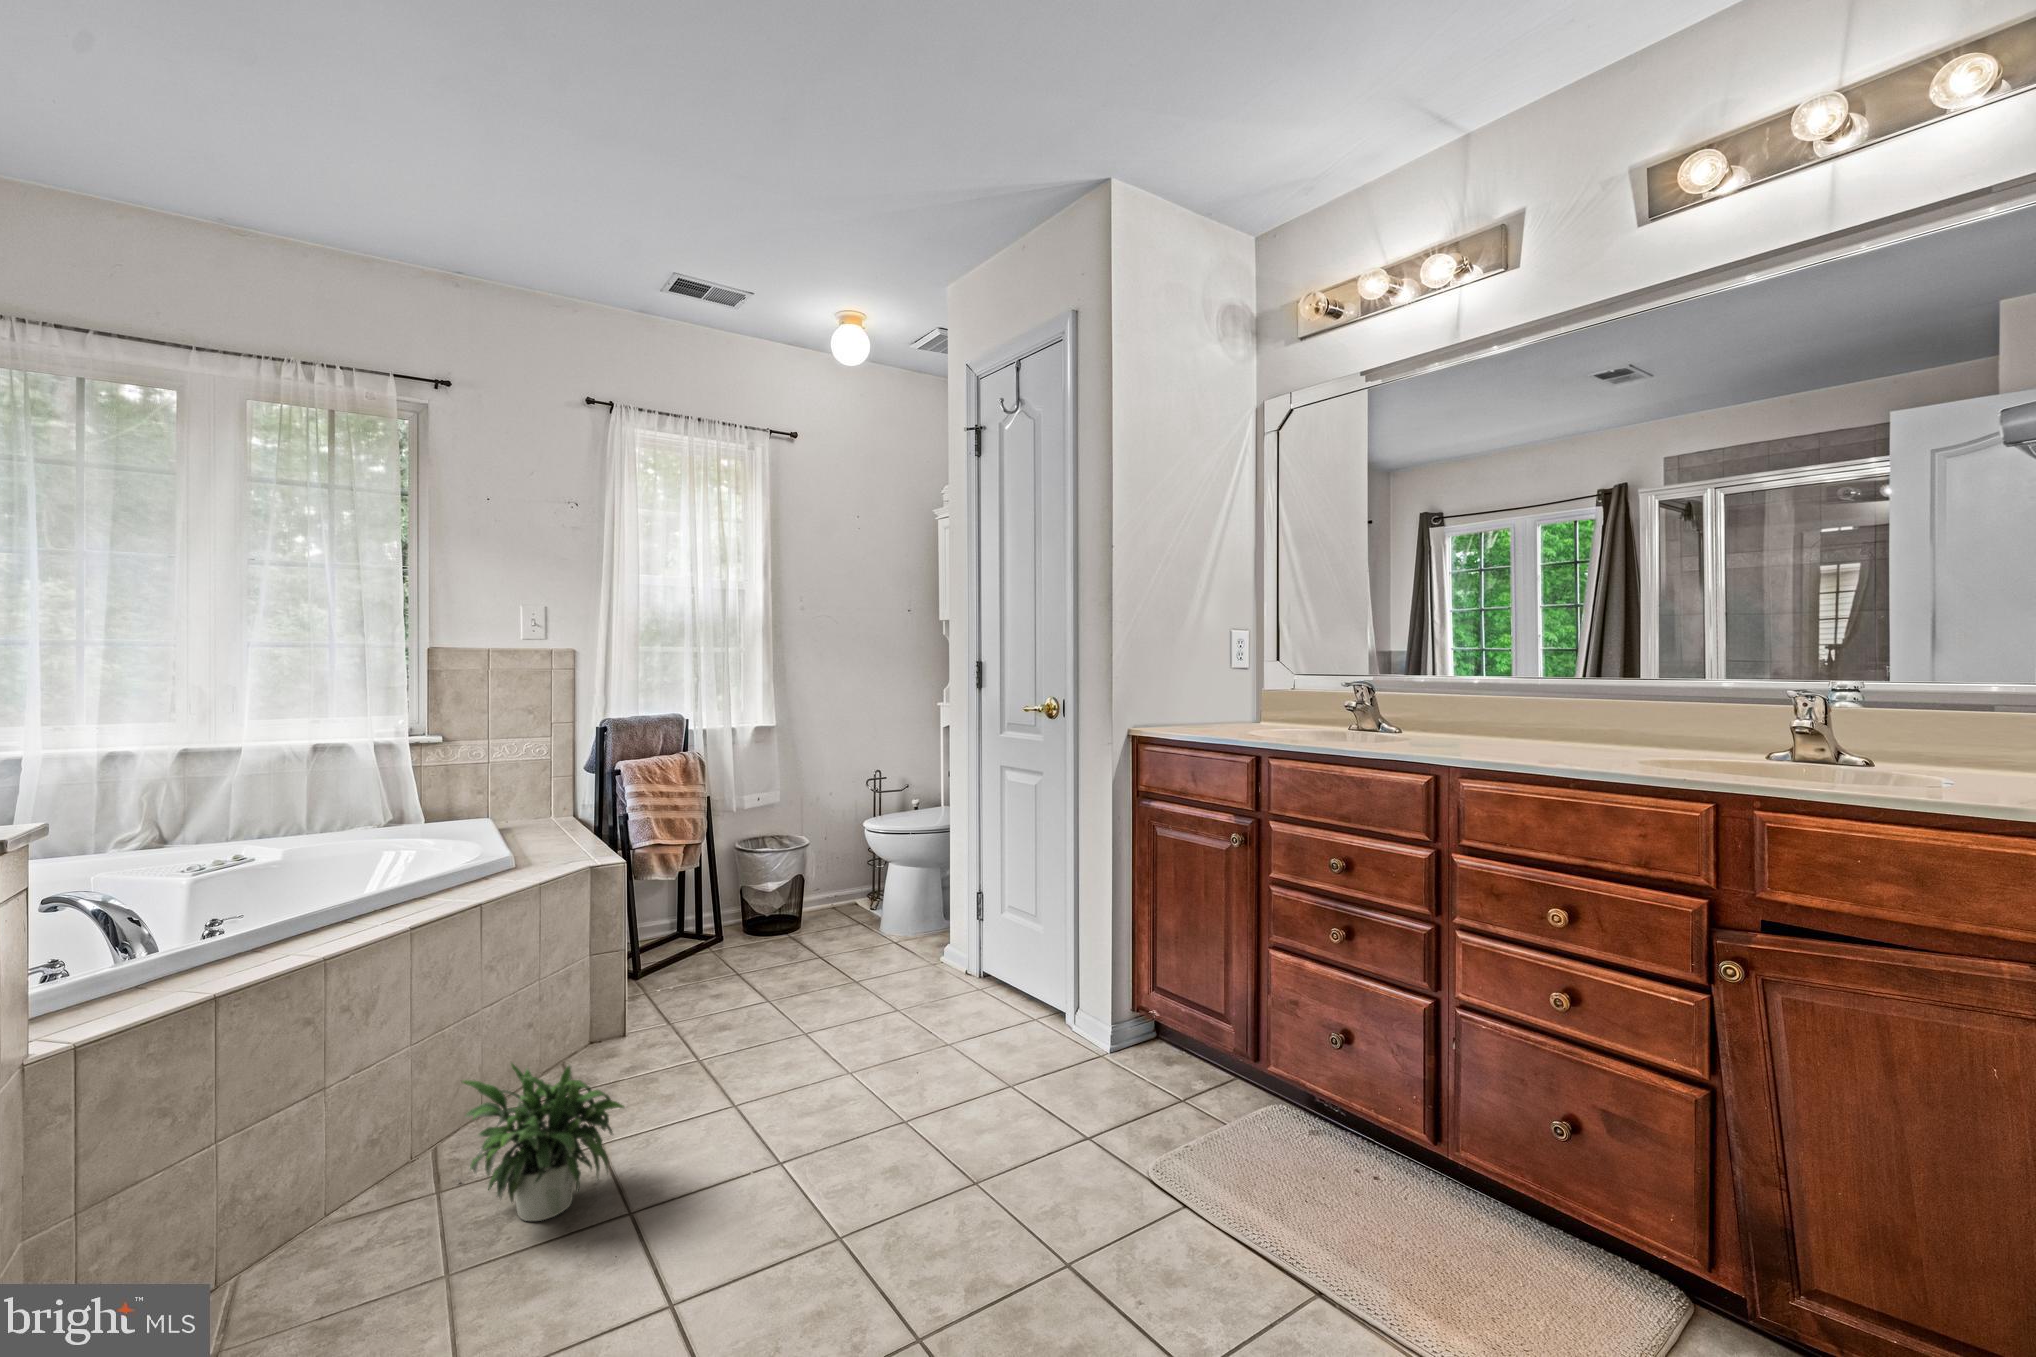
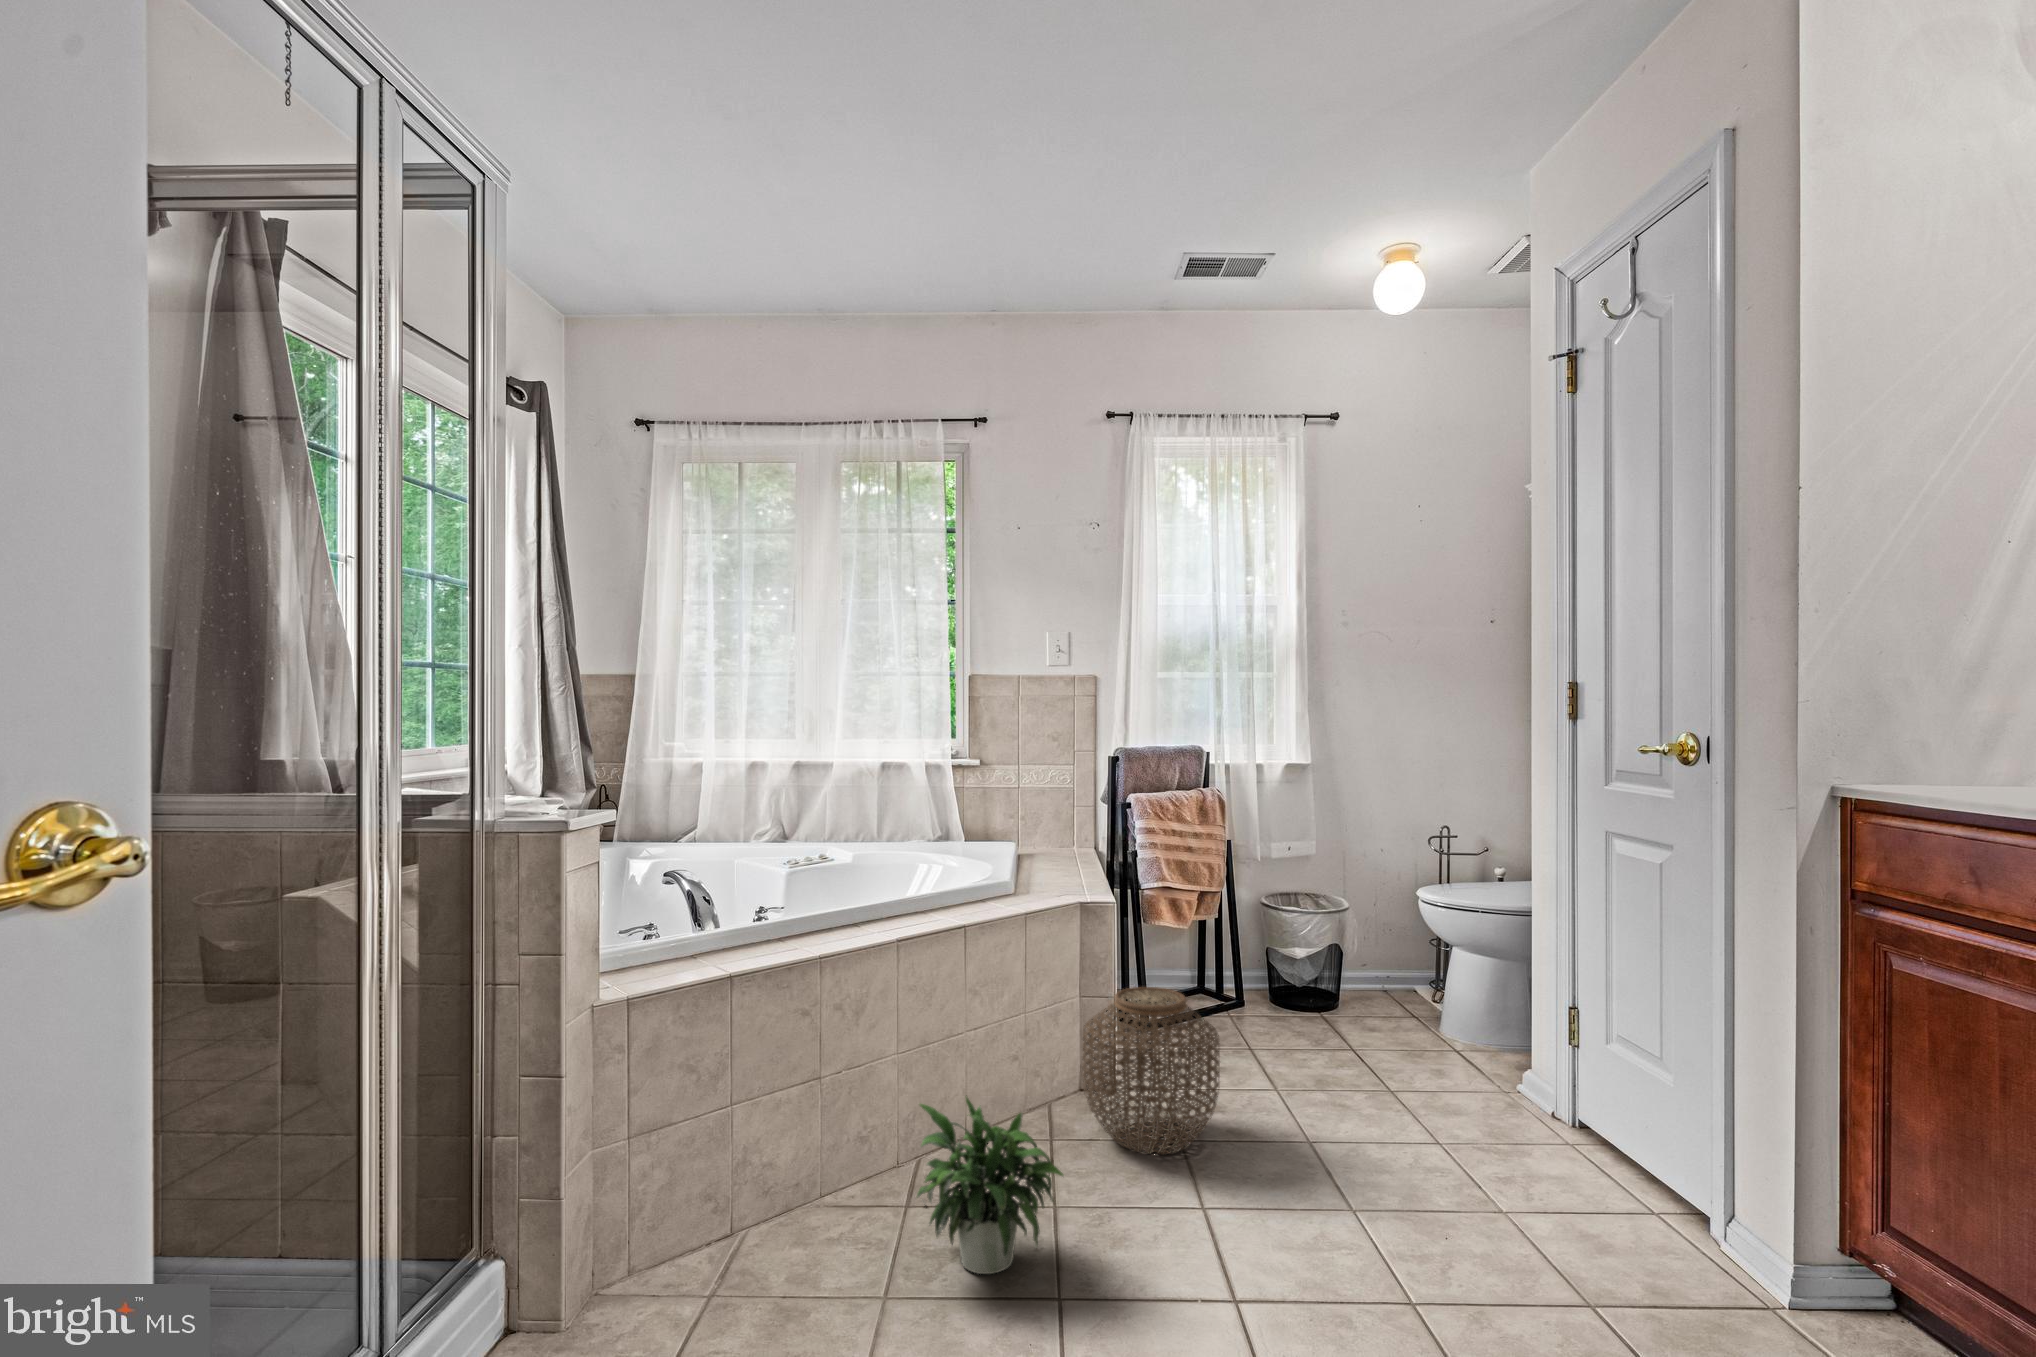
woven basket: none [604,932,733,1079] -> present [1082,987,1220,1154]

